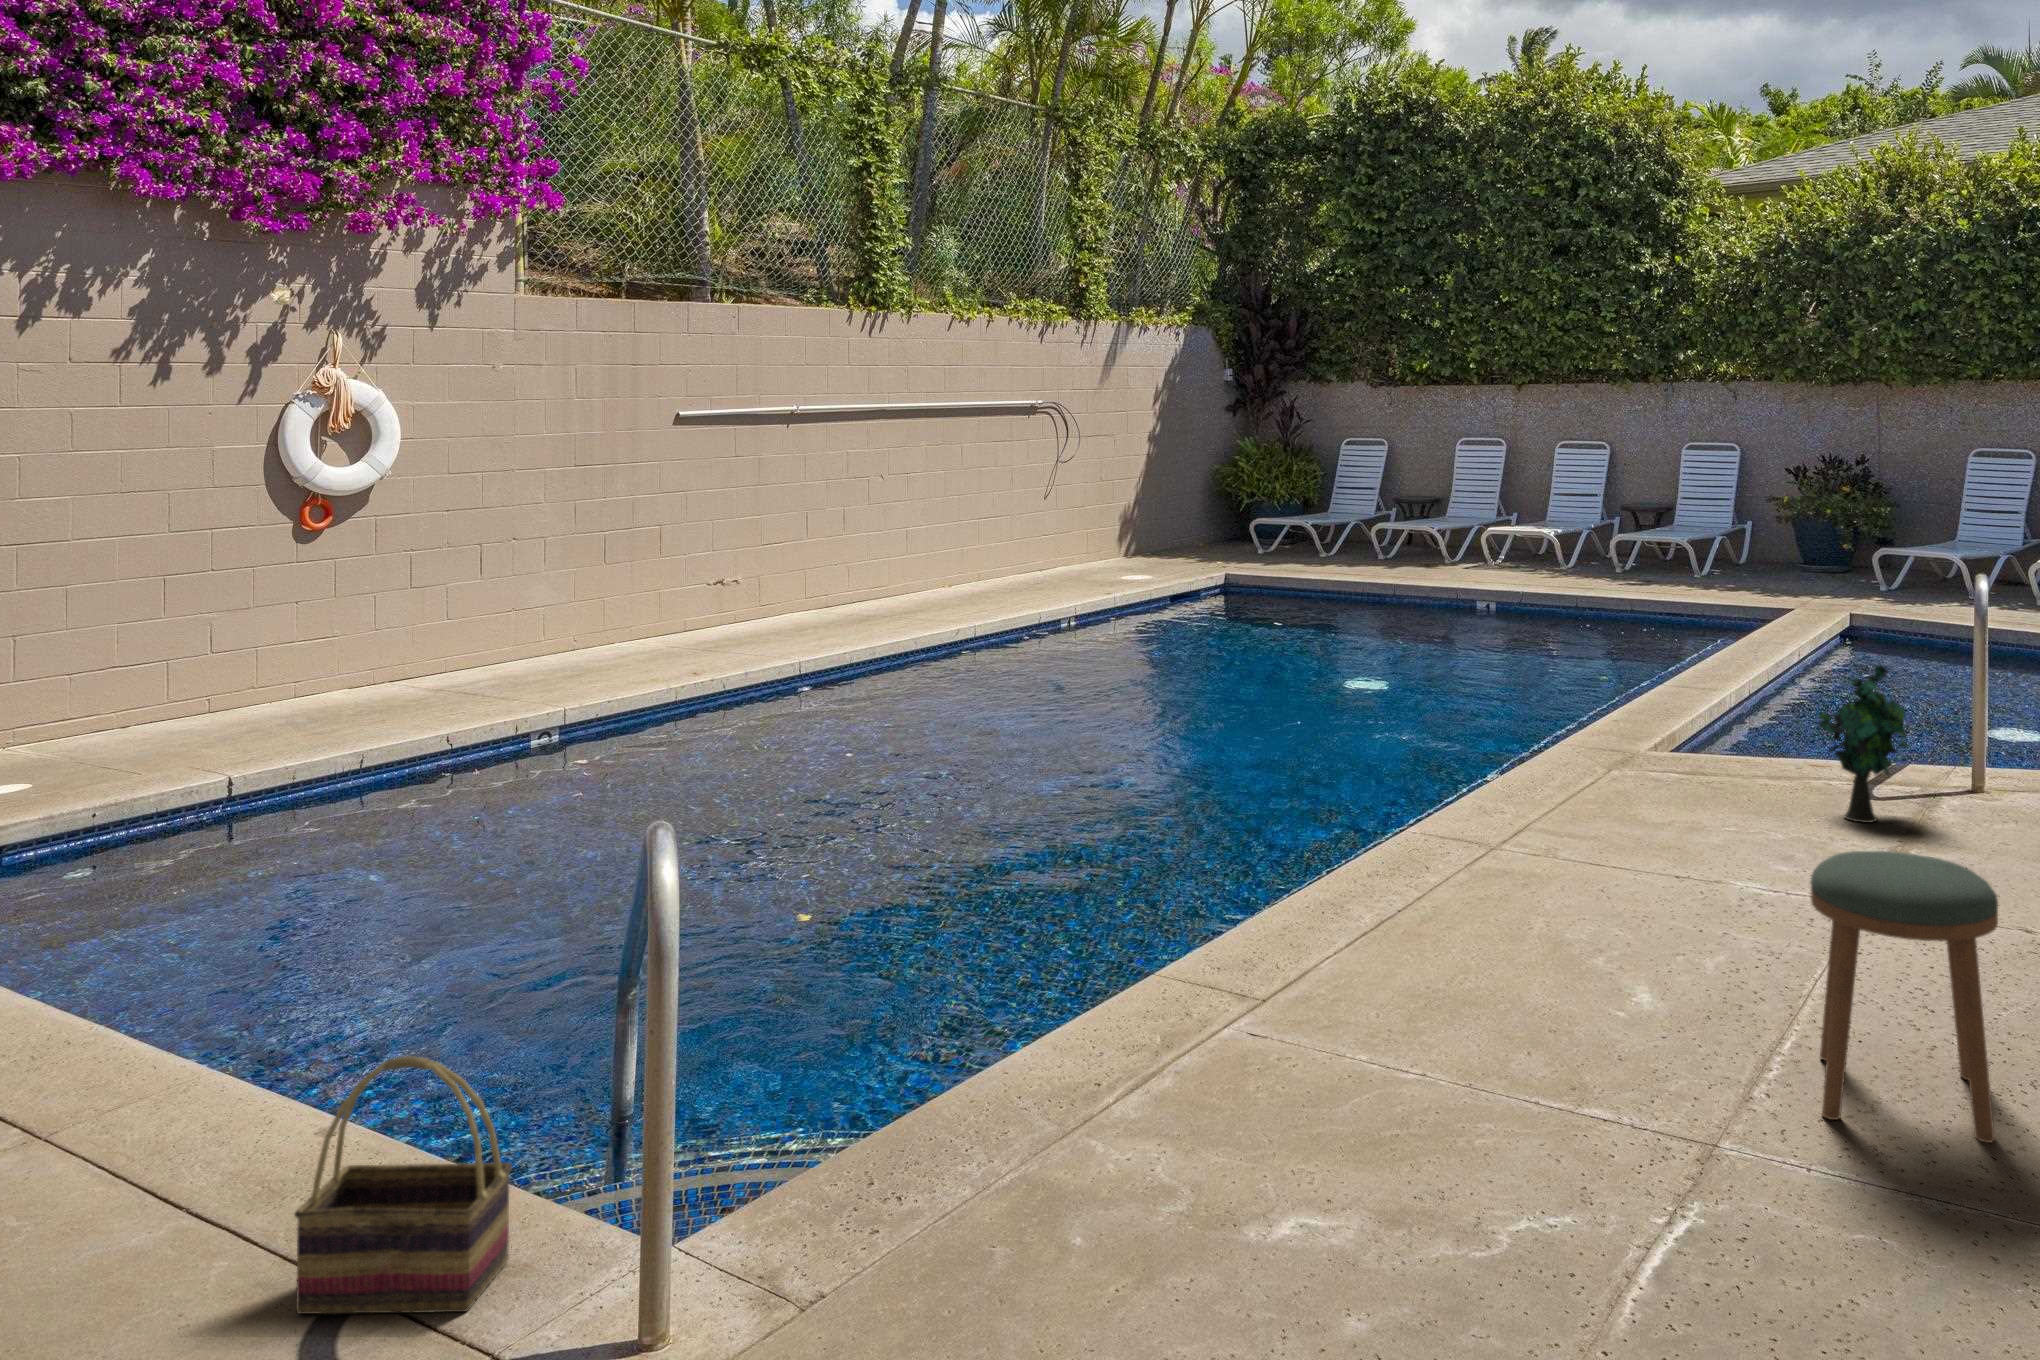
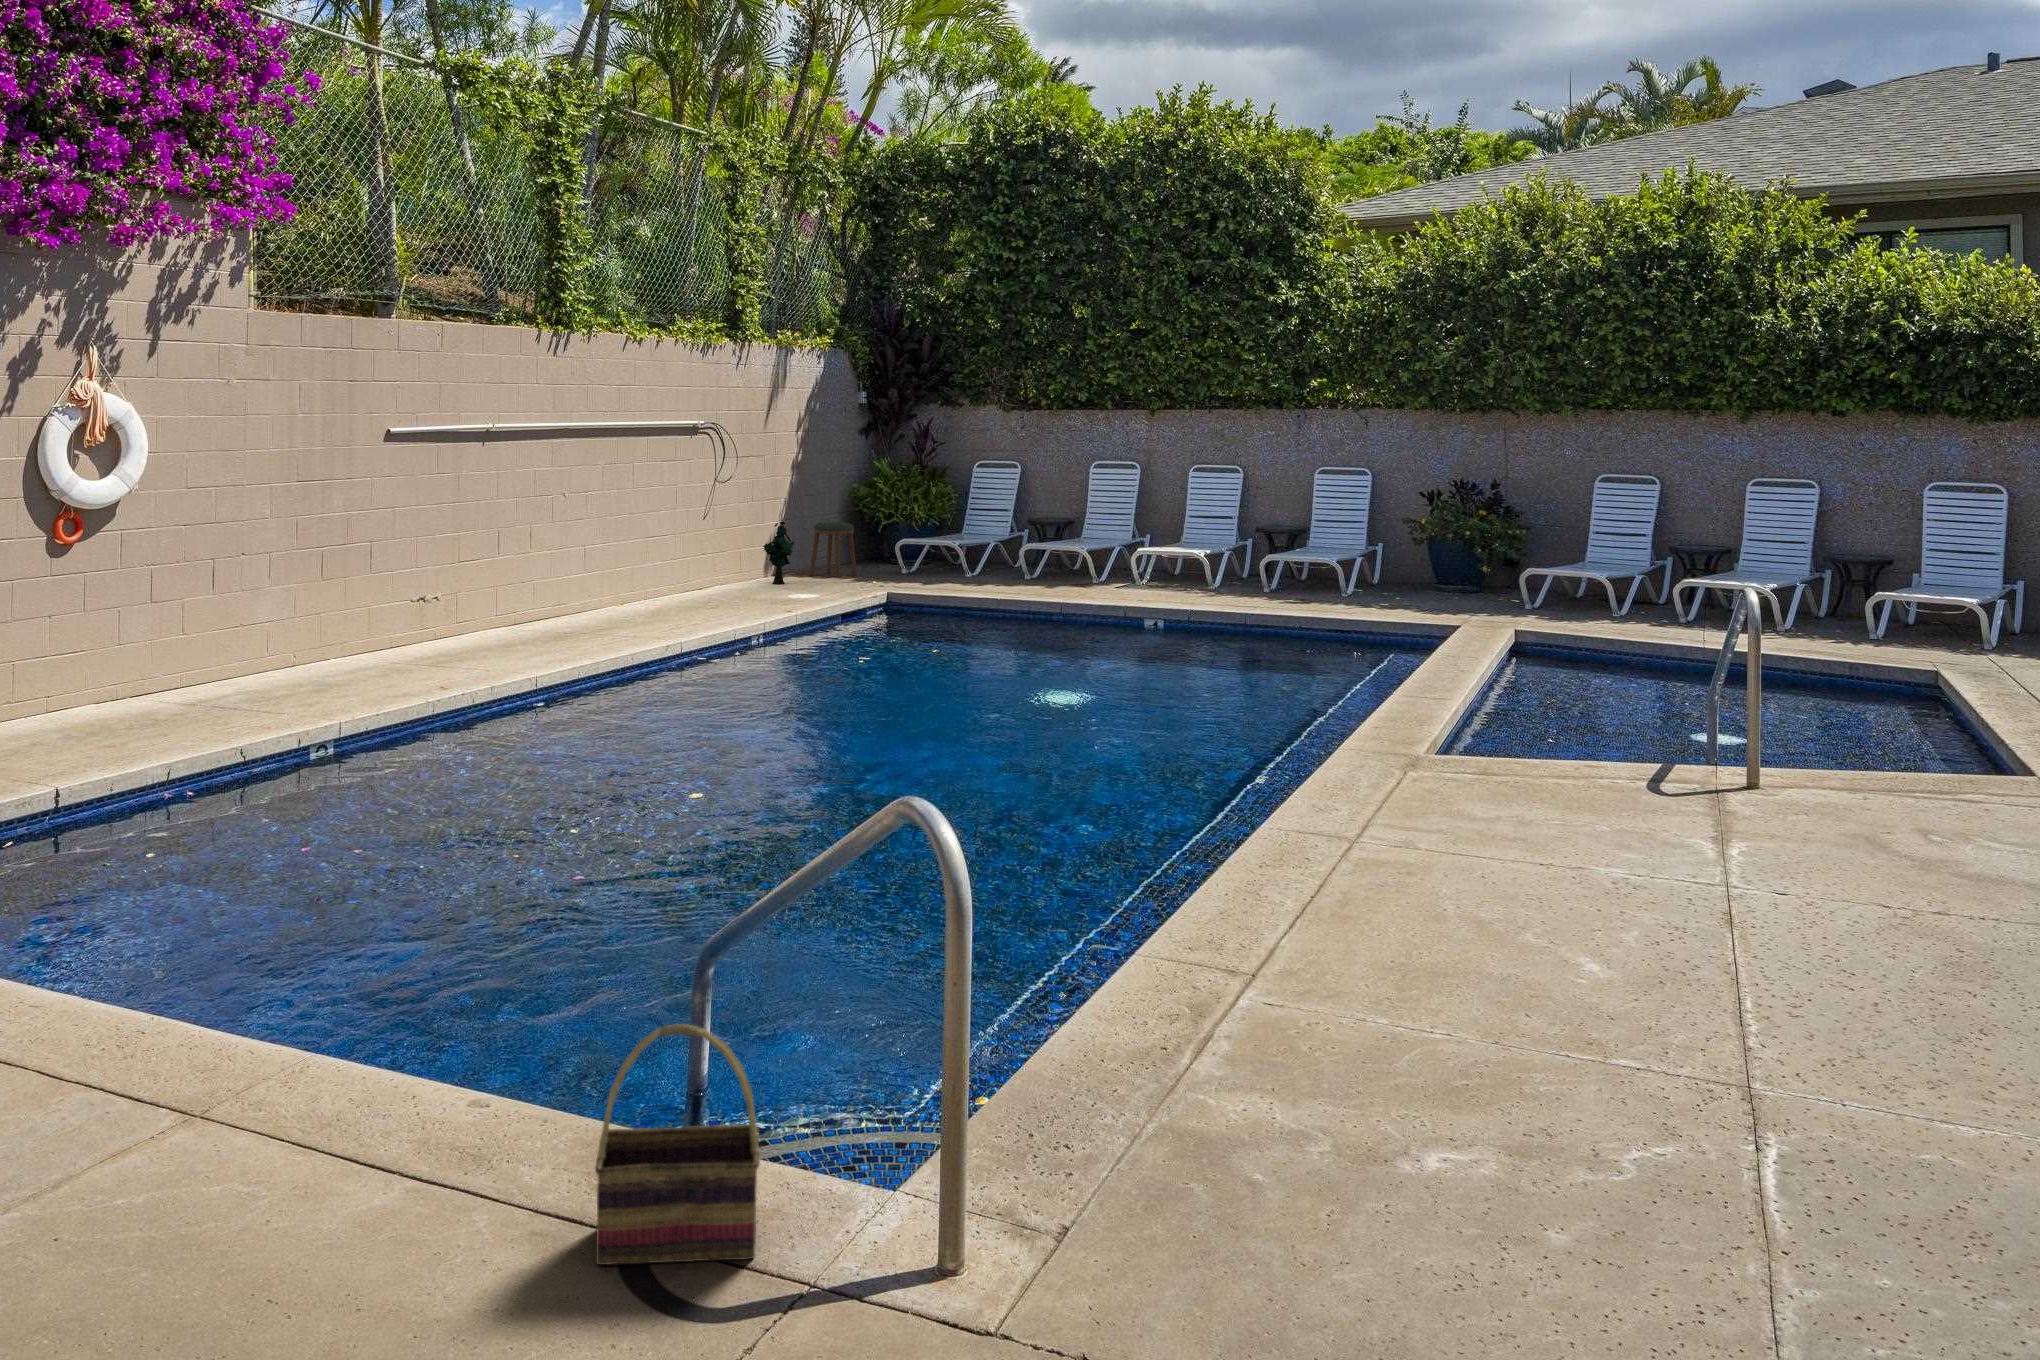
decorative plant: present [1818,665,1909,823] -> present [763,521,794,584]
stool: present [1810,851,1998,1143] -> present [809,522,857,578]

